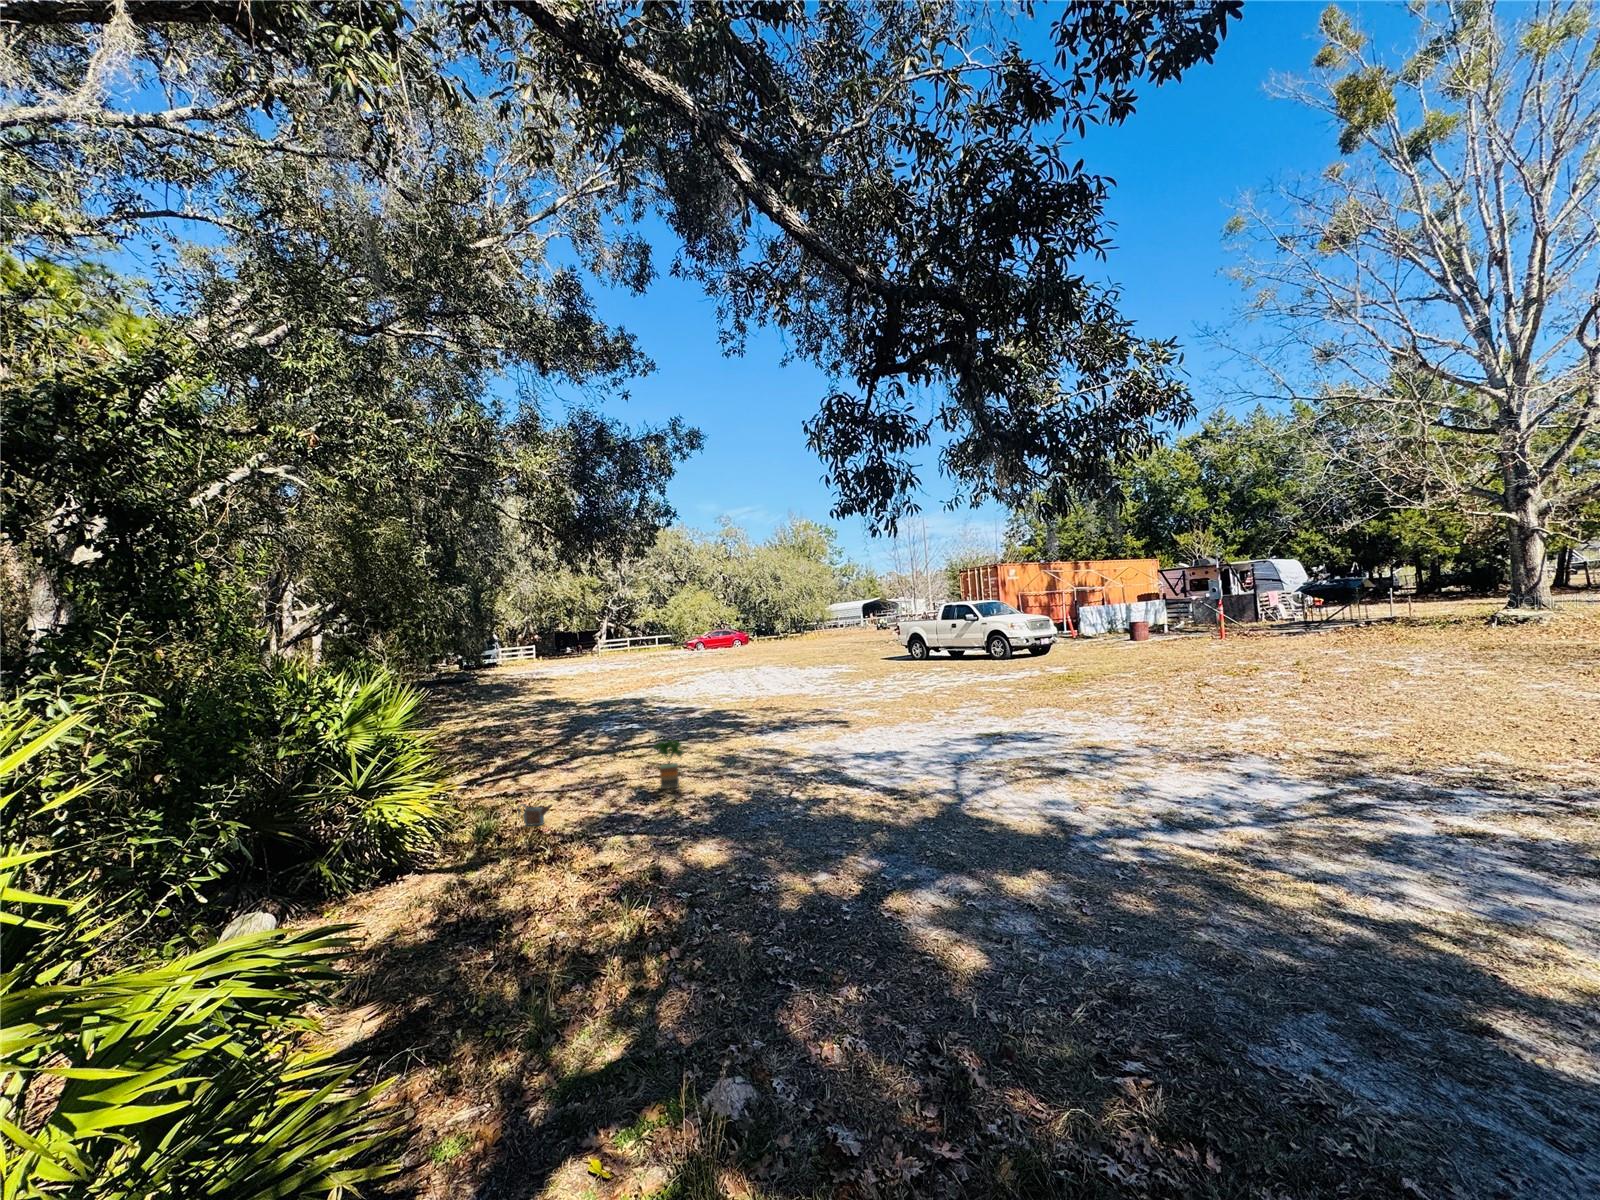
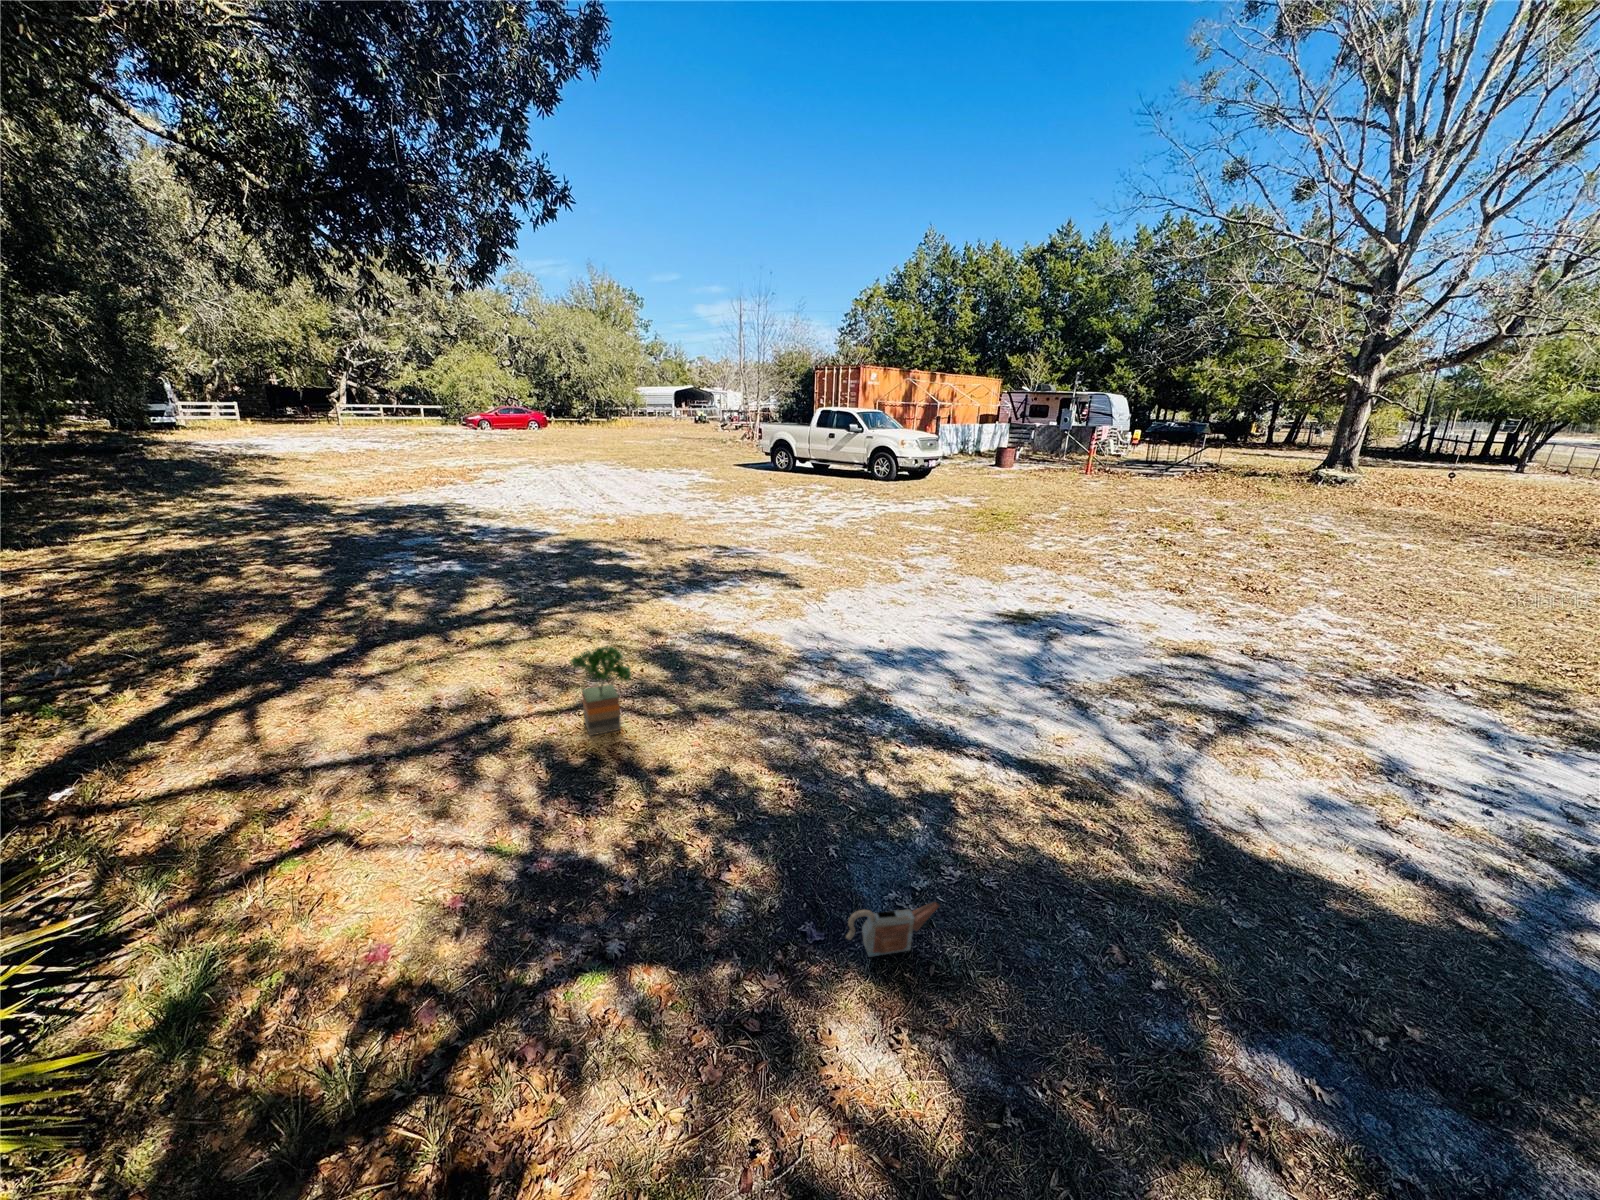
watering can: present [517,804,552,826] -> present [846,902,939,957]

